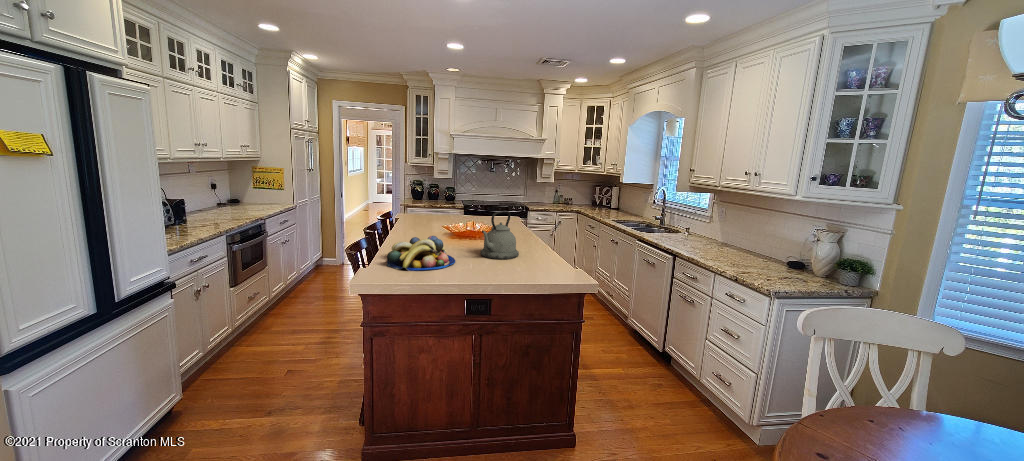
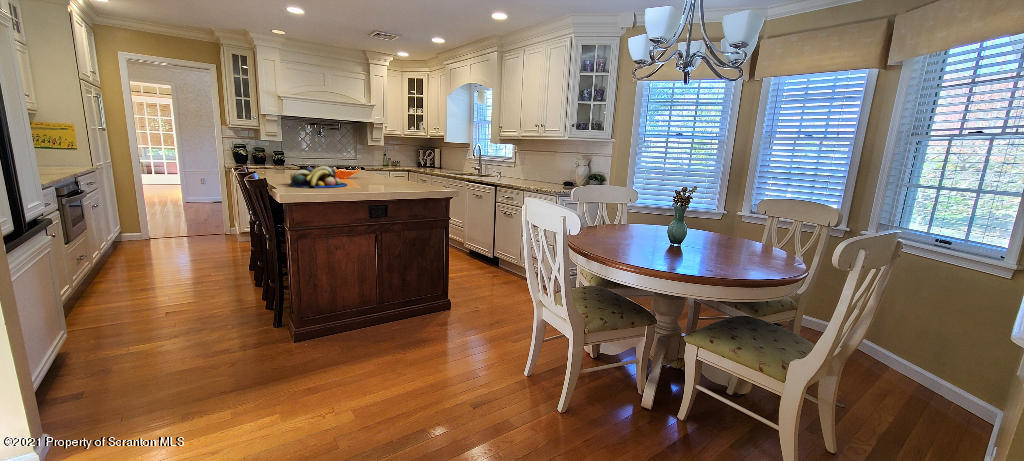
kettle: present [481,211,519,259] -> none [361,148,392,183]

